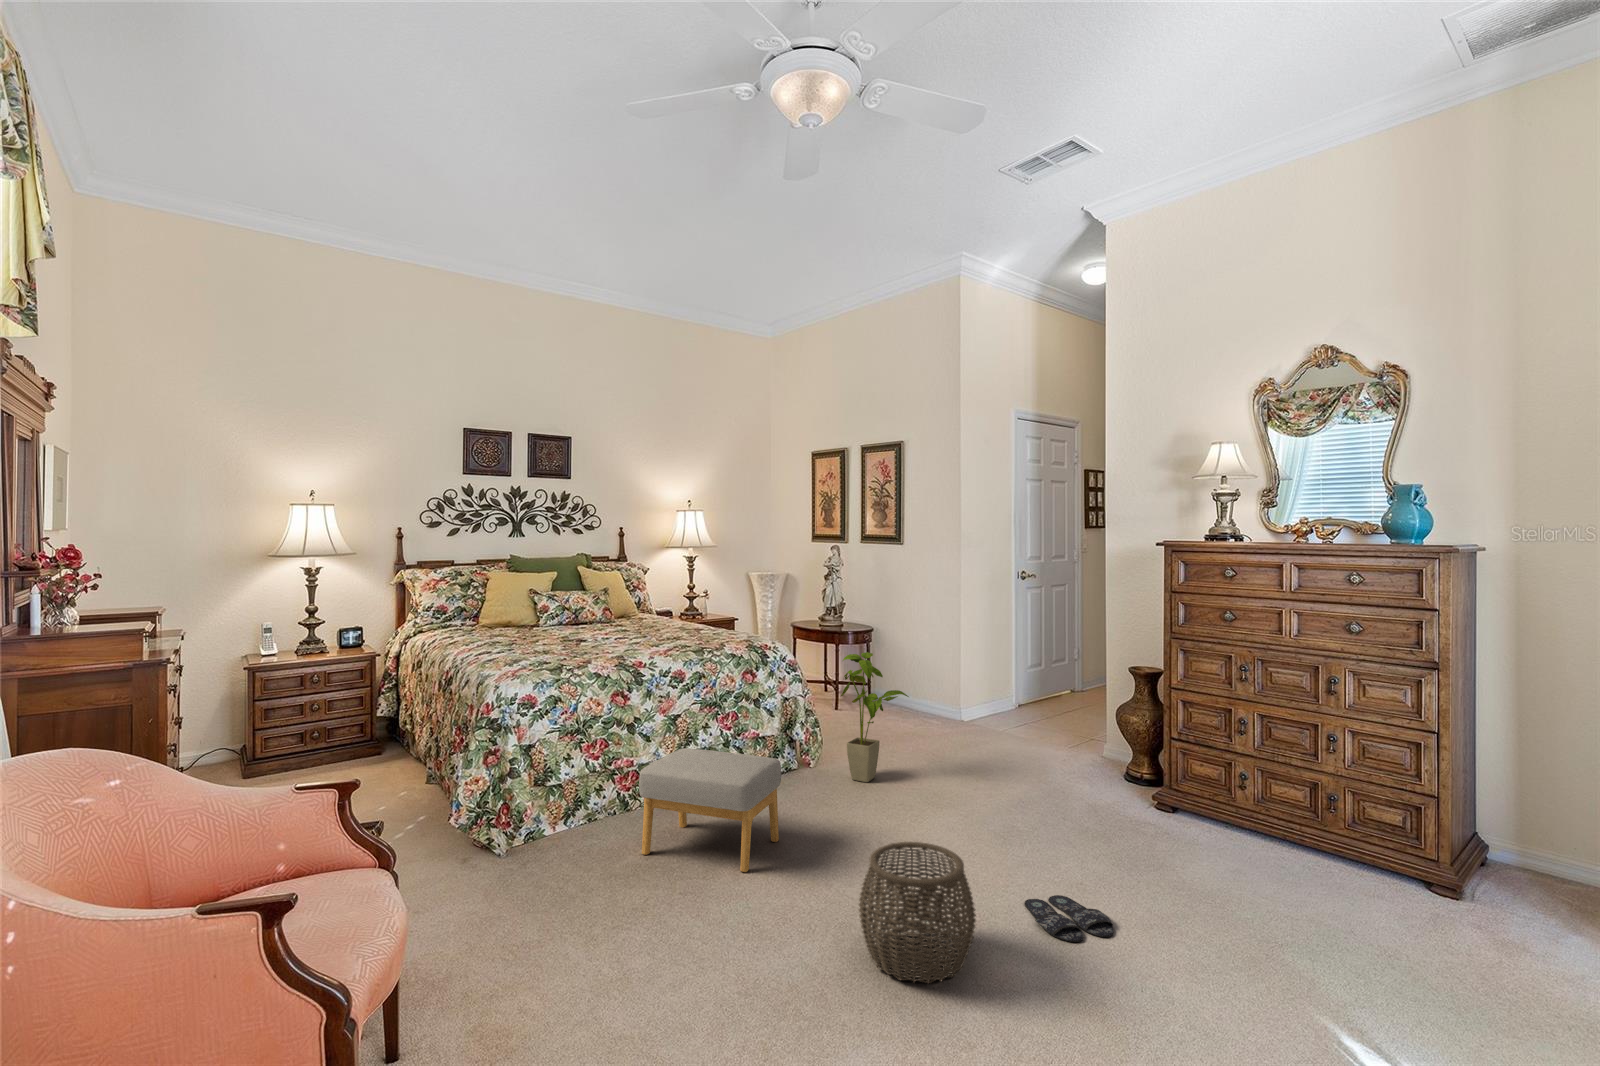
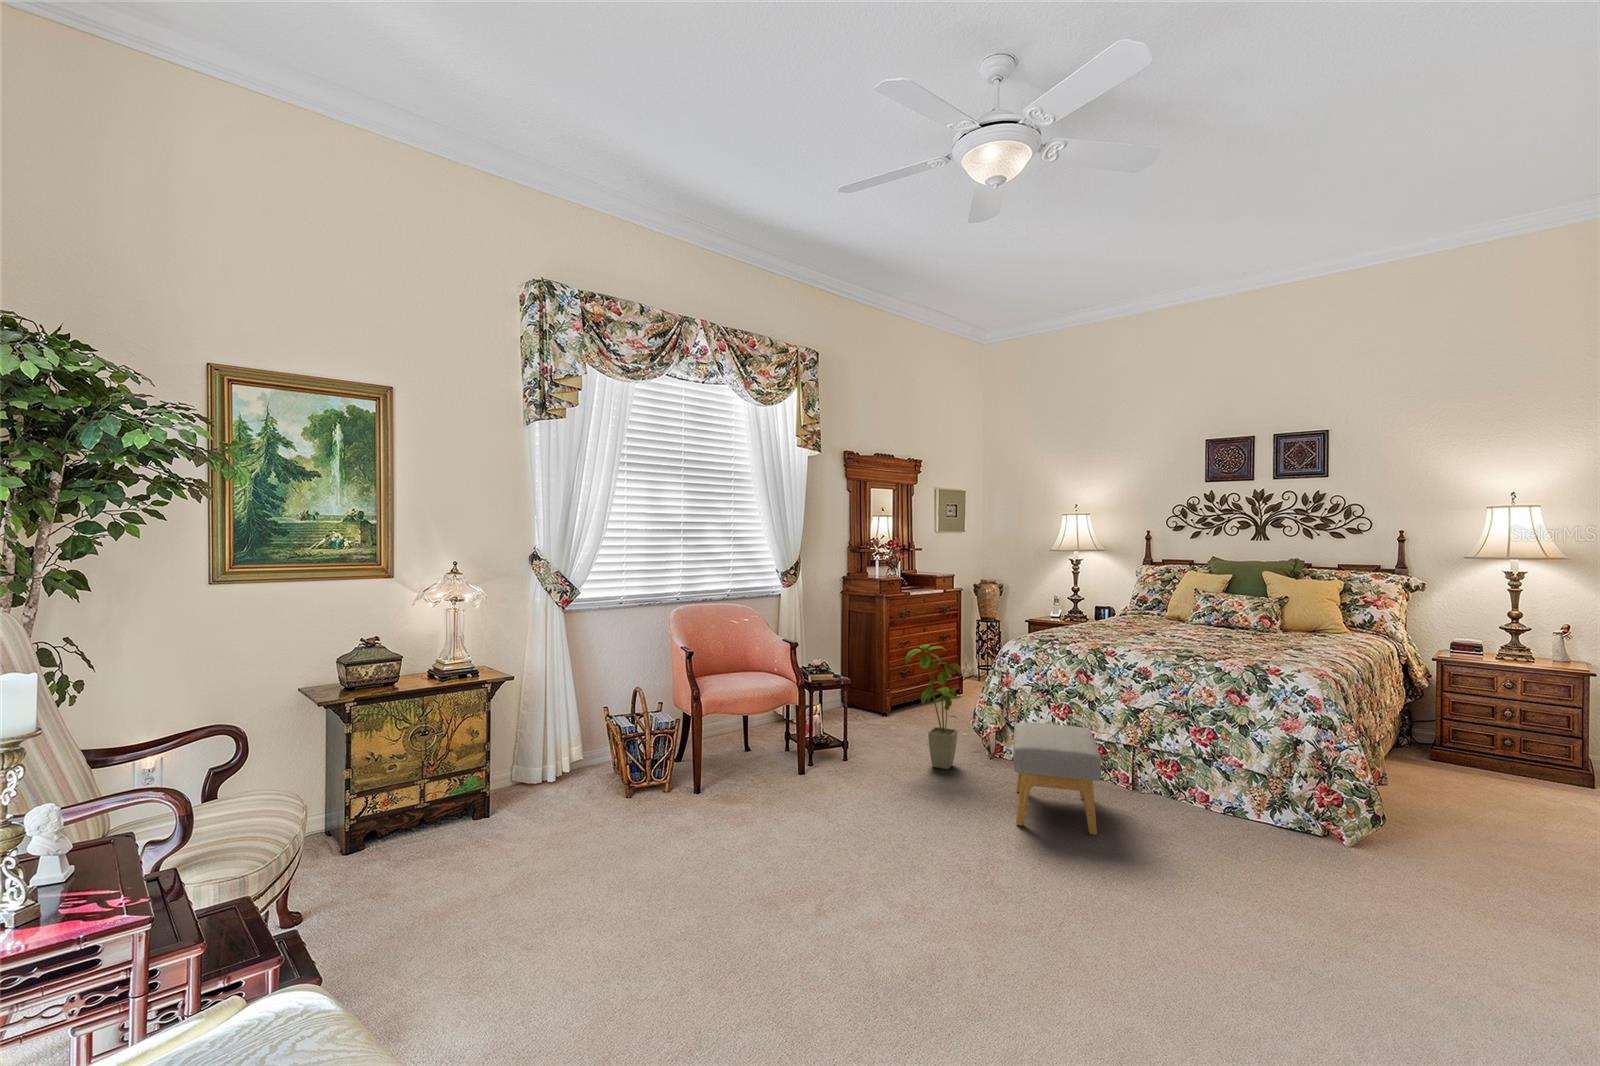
house plant: present [841,652,909,782] -> present [906,645,961,769]
woven basket: present [859,842,976,983] -> none [871,794,971,910]
slippers: present [1025,895,1114,942] -> none [990,954,1102,1012]

